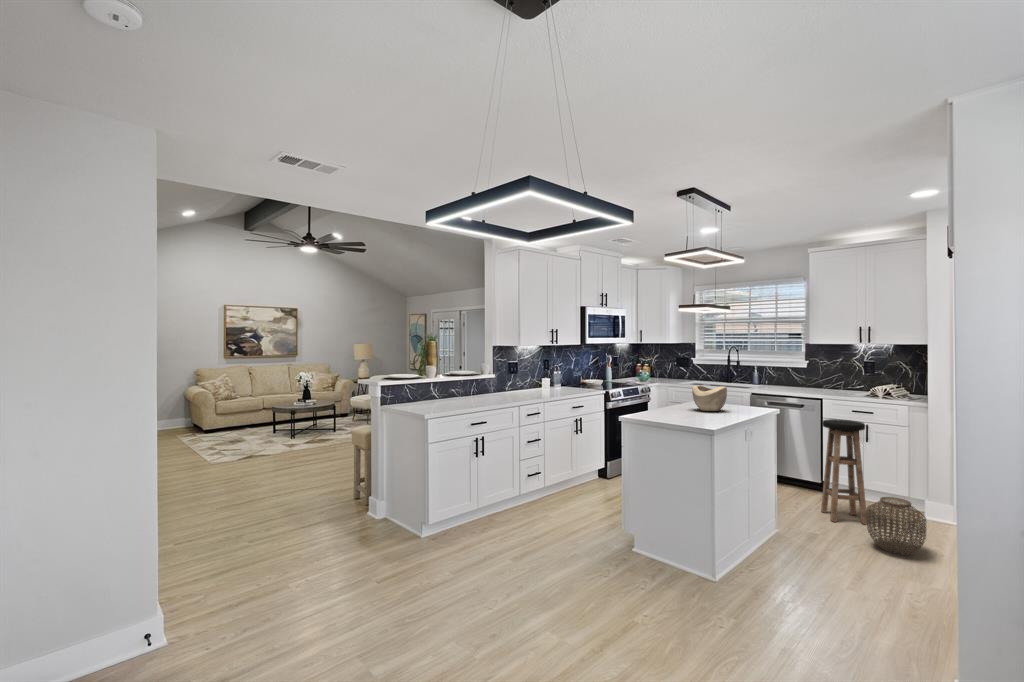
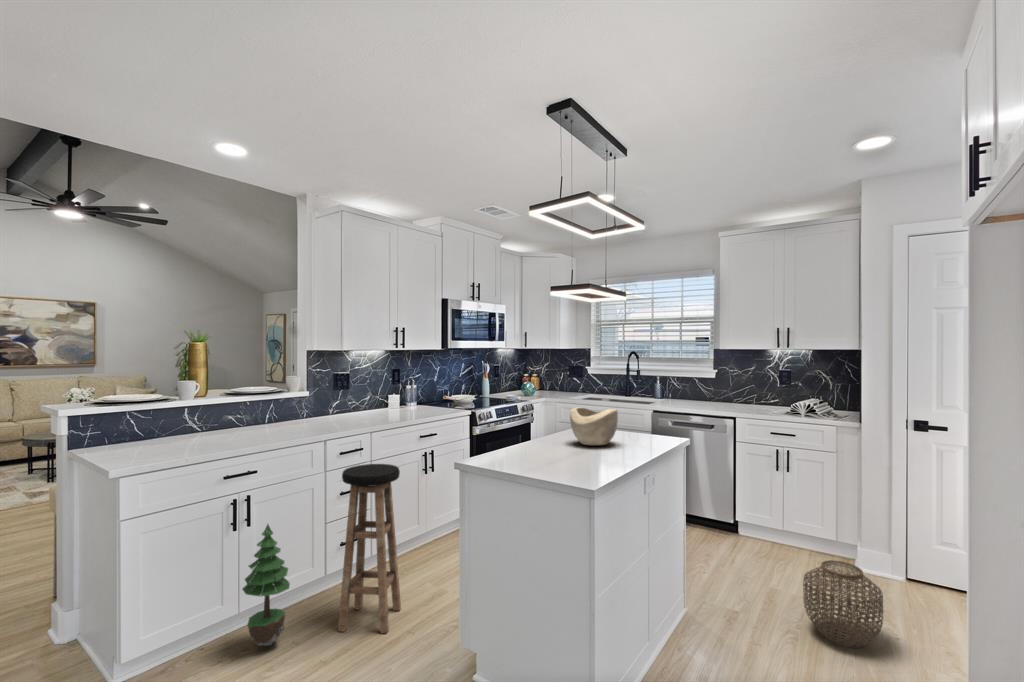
bar stool: present [821,419,867,524] -> present [338,464,401,633]
potted tree: none [484,454,512,529] -> present [243,524,290,646]

